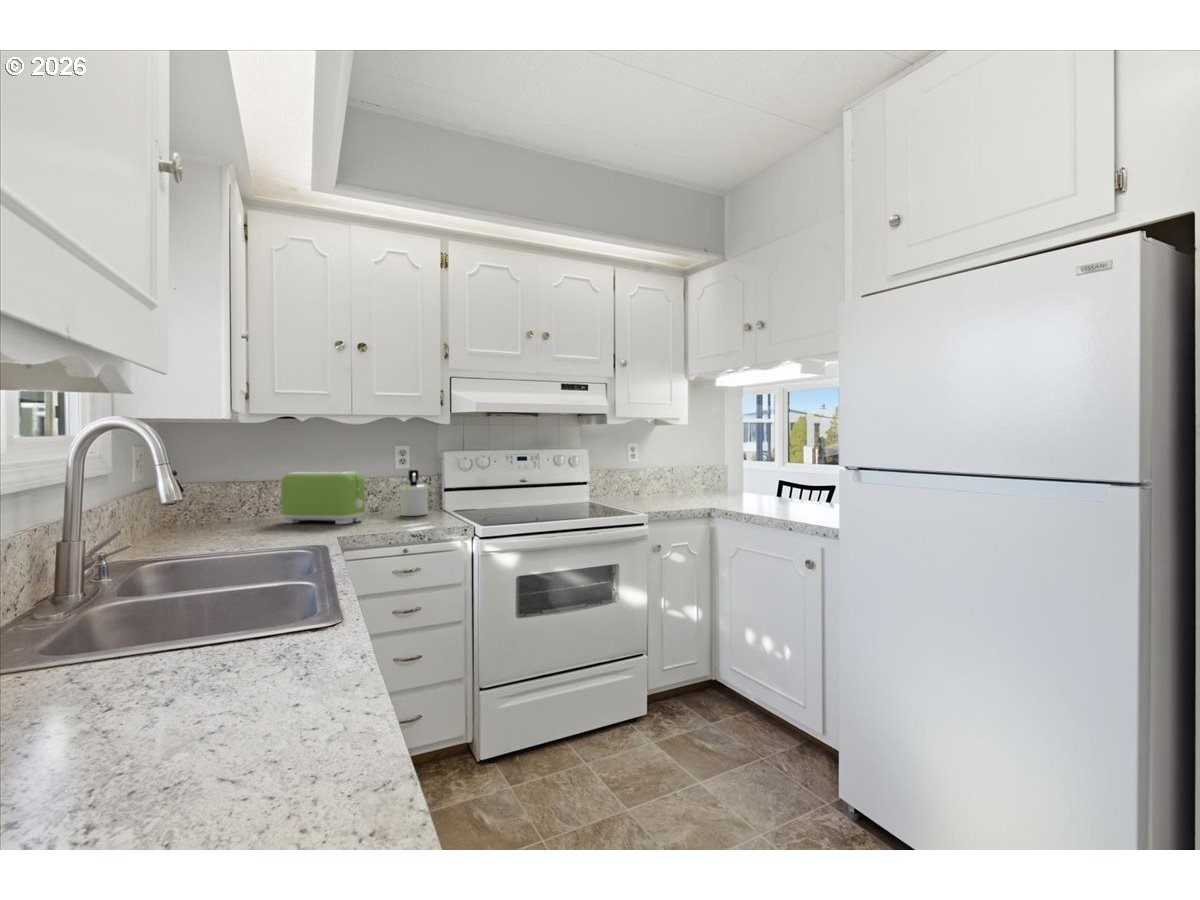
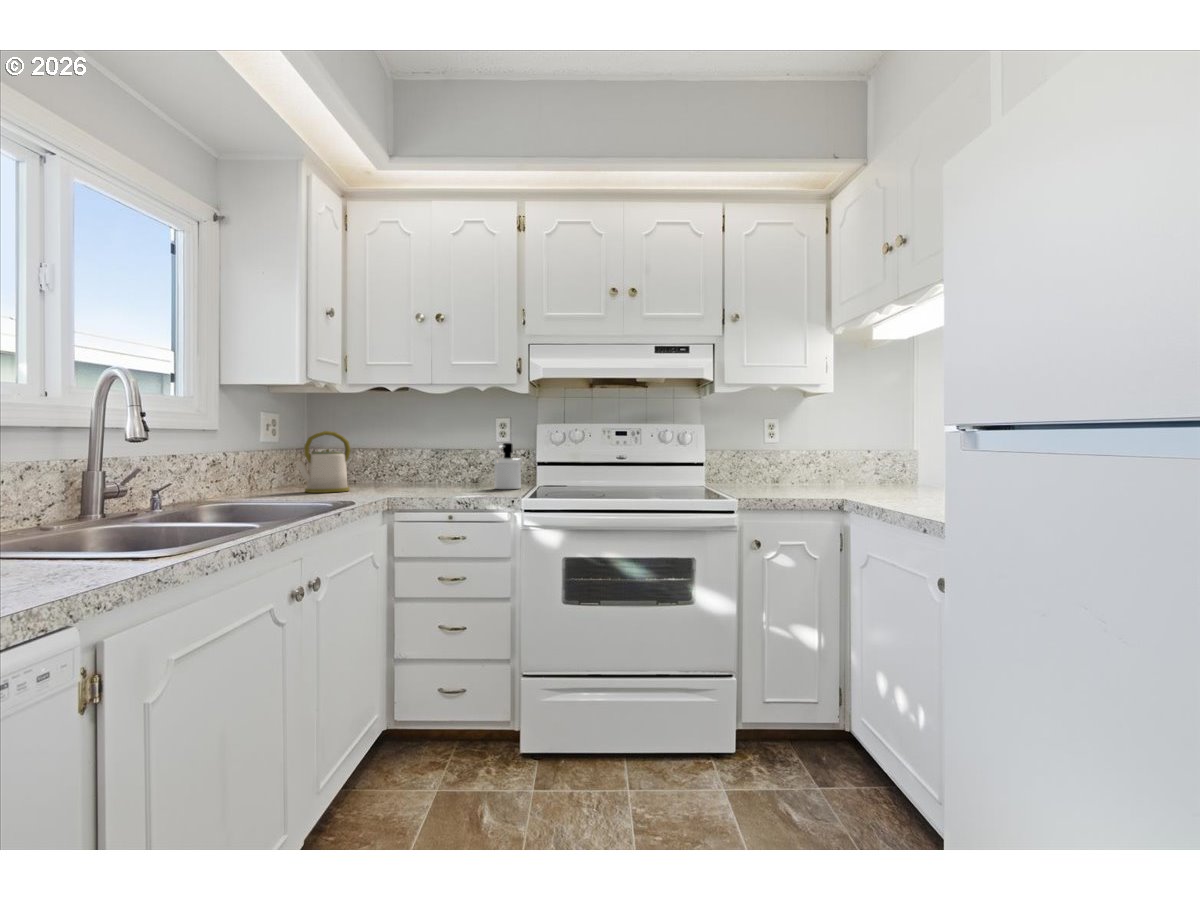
kettle: none [184,463,246,534] -> present [296,431,350,493]
toaster: present [281,471,365,524] -> none [386,442,453,492]

